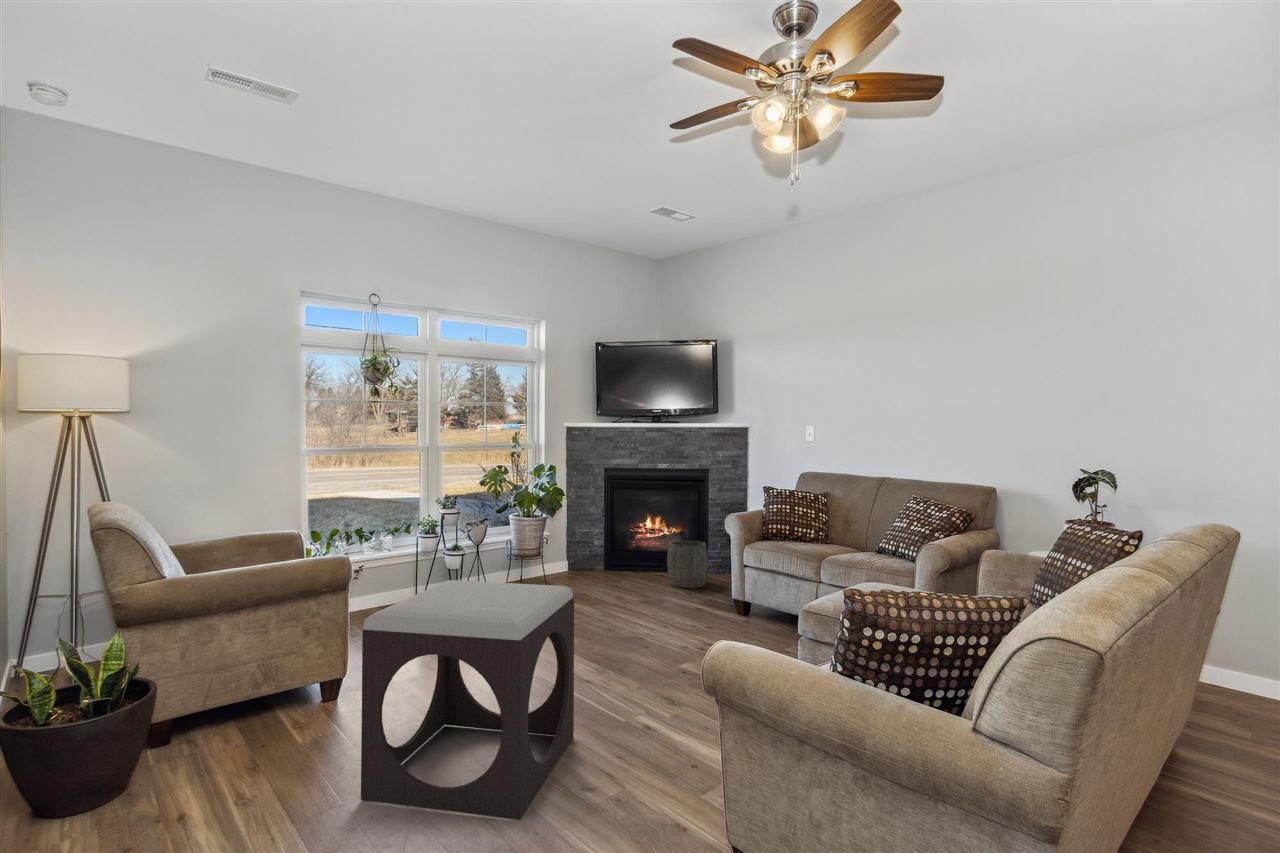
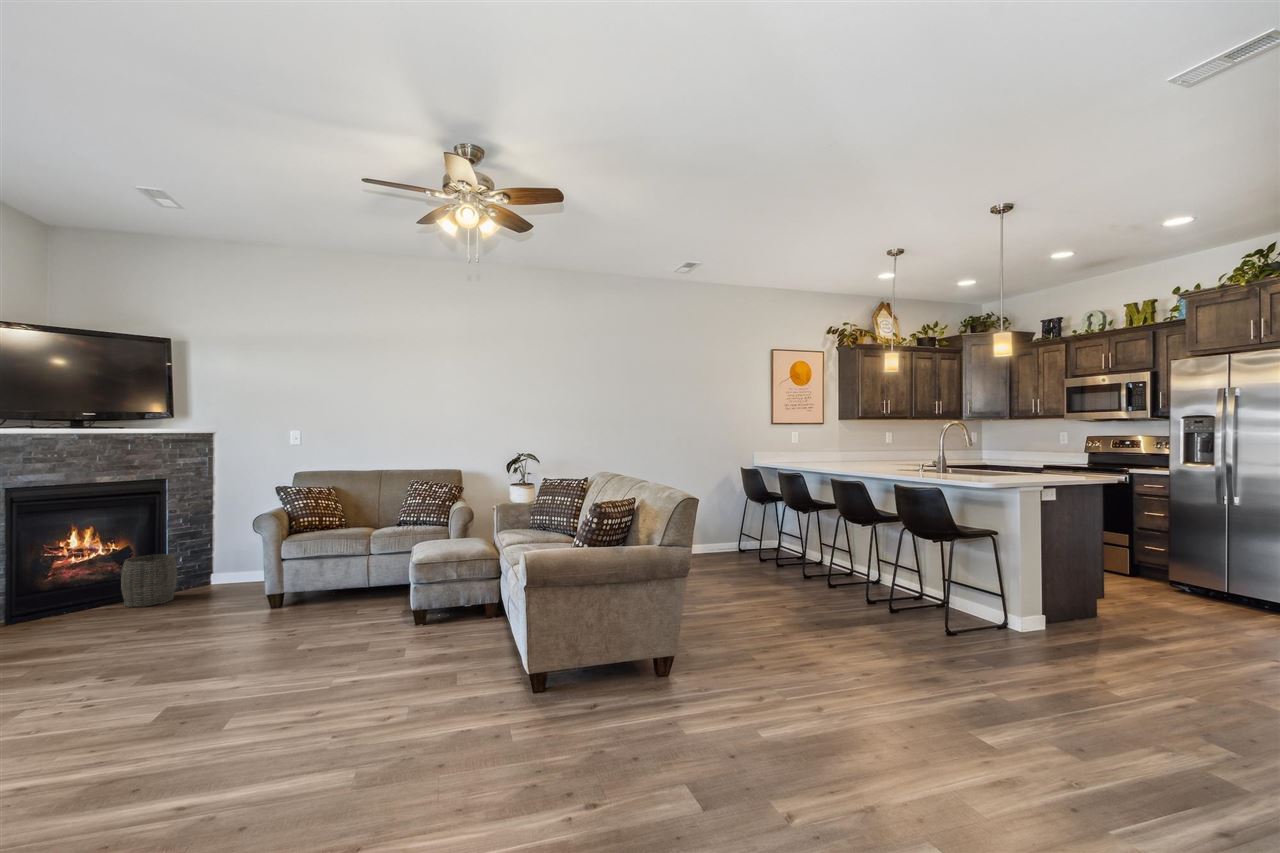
footstool: present [361,580,574,820] -> none [182,575,391,799]

